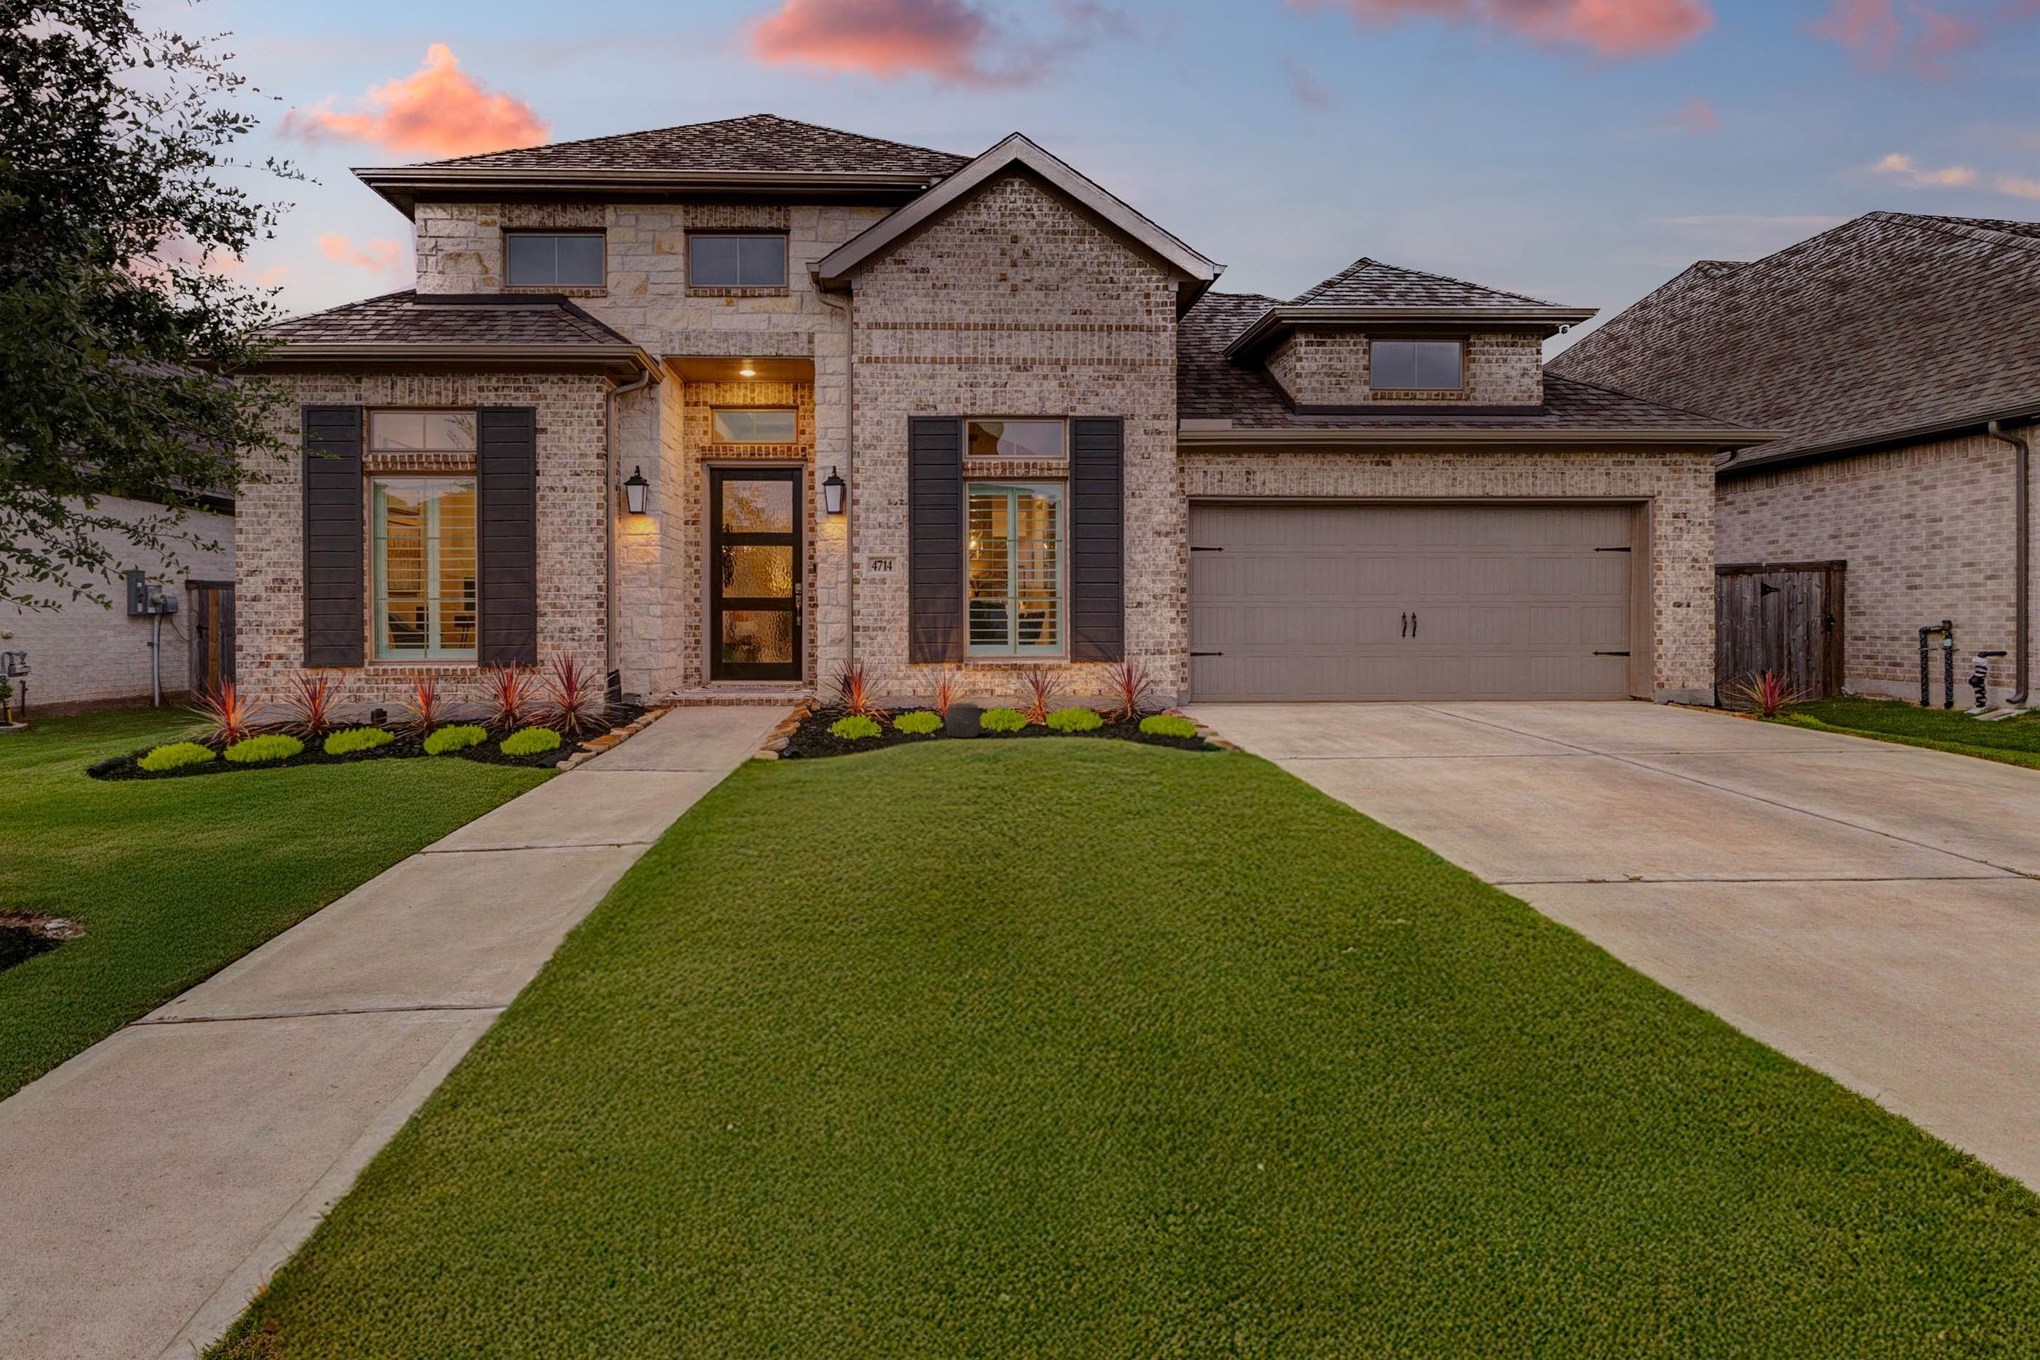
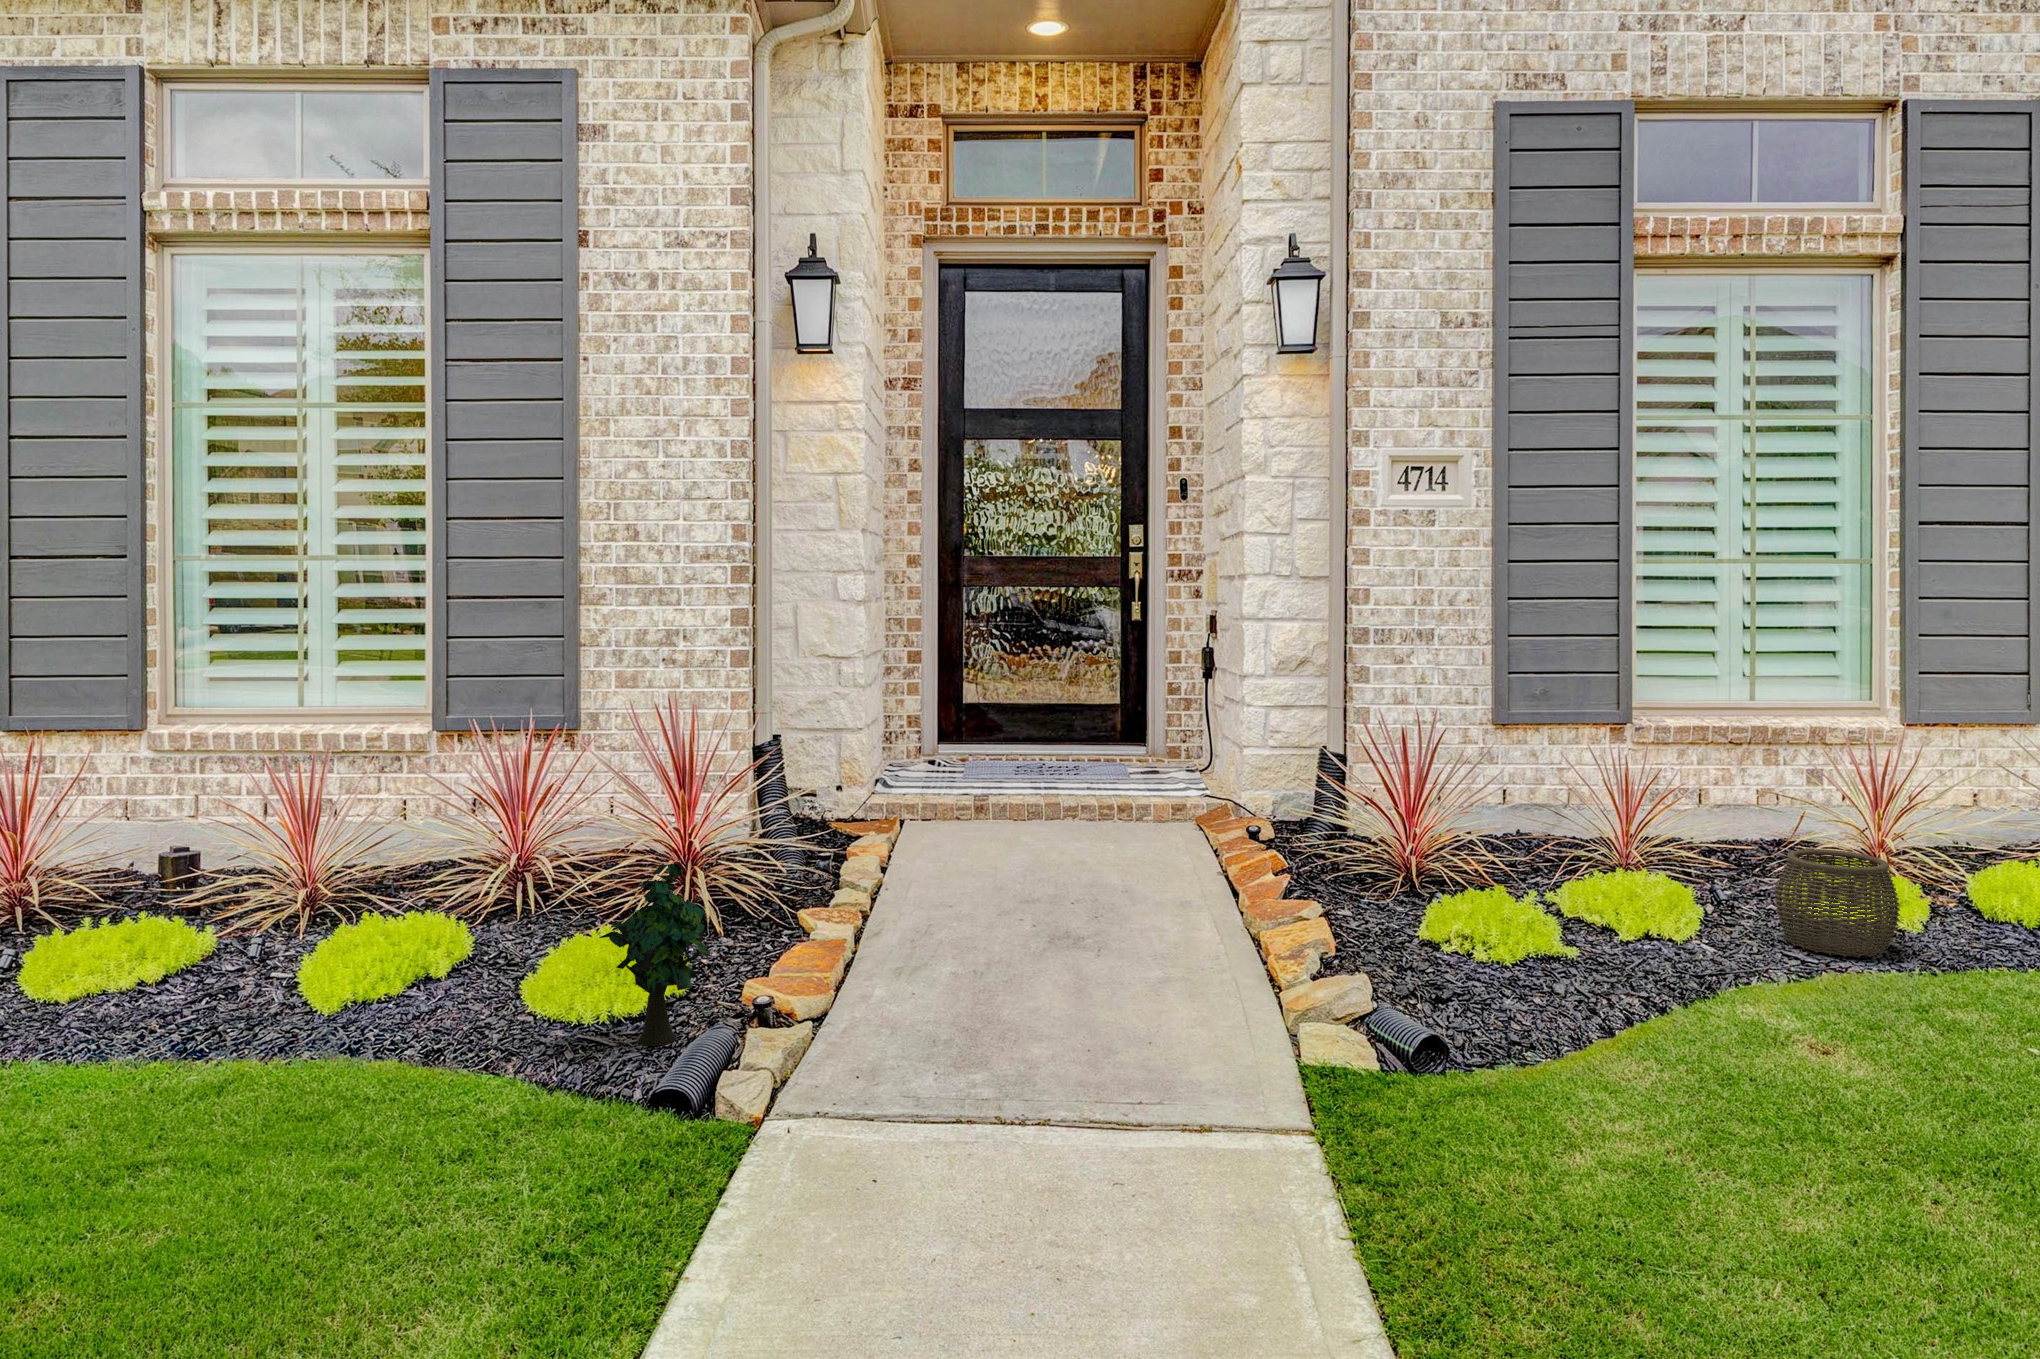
decorative plant: none [515,699,553,757] -> present [599,863,710,1046]

